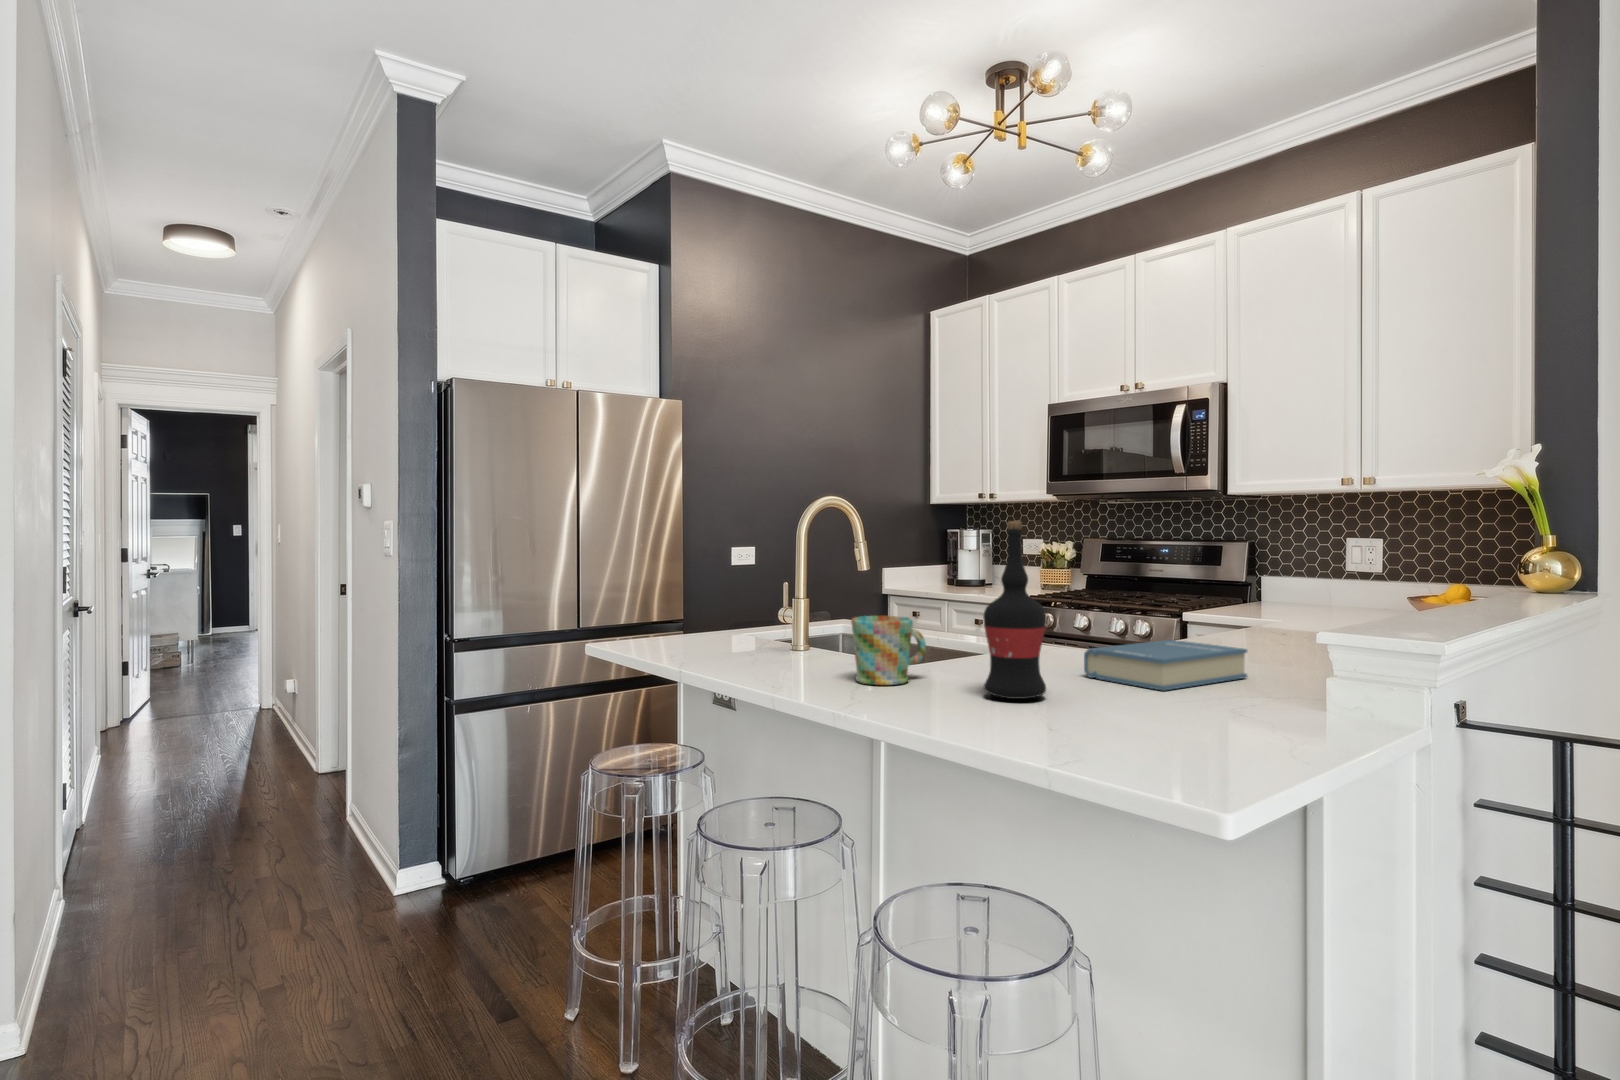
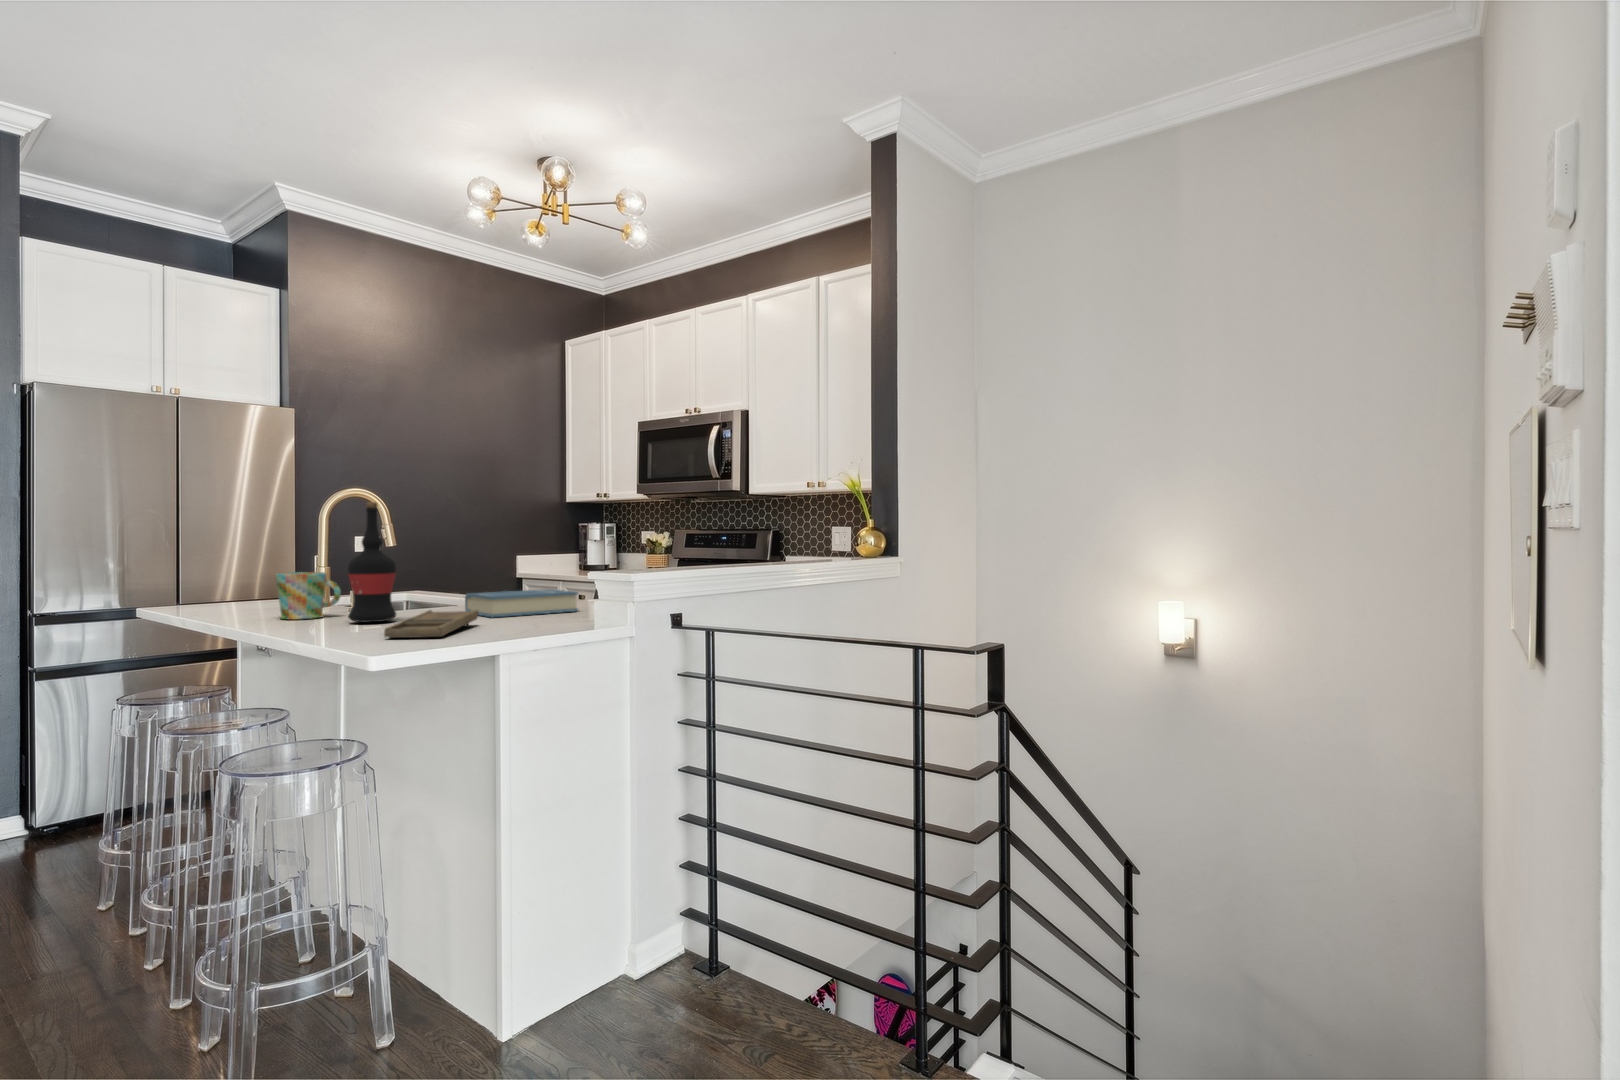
tray: none [1131,688,1276,753] -> present [384,610,478,638]

